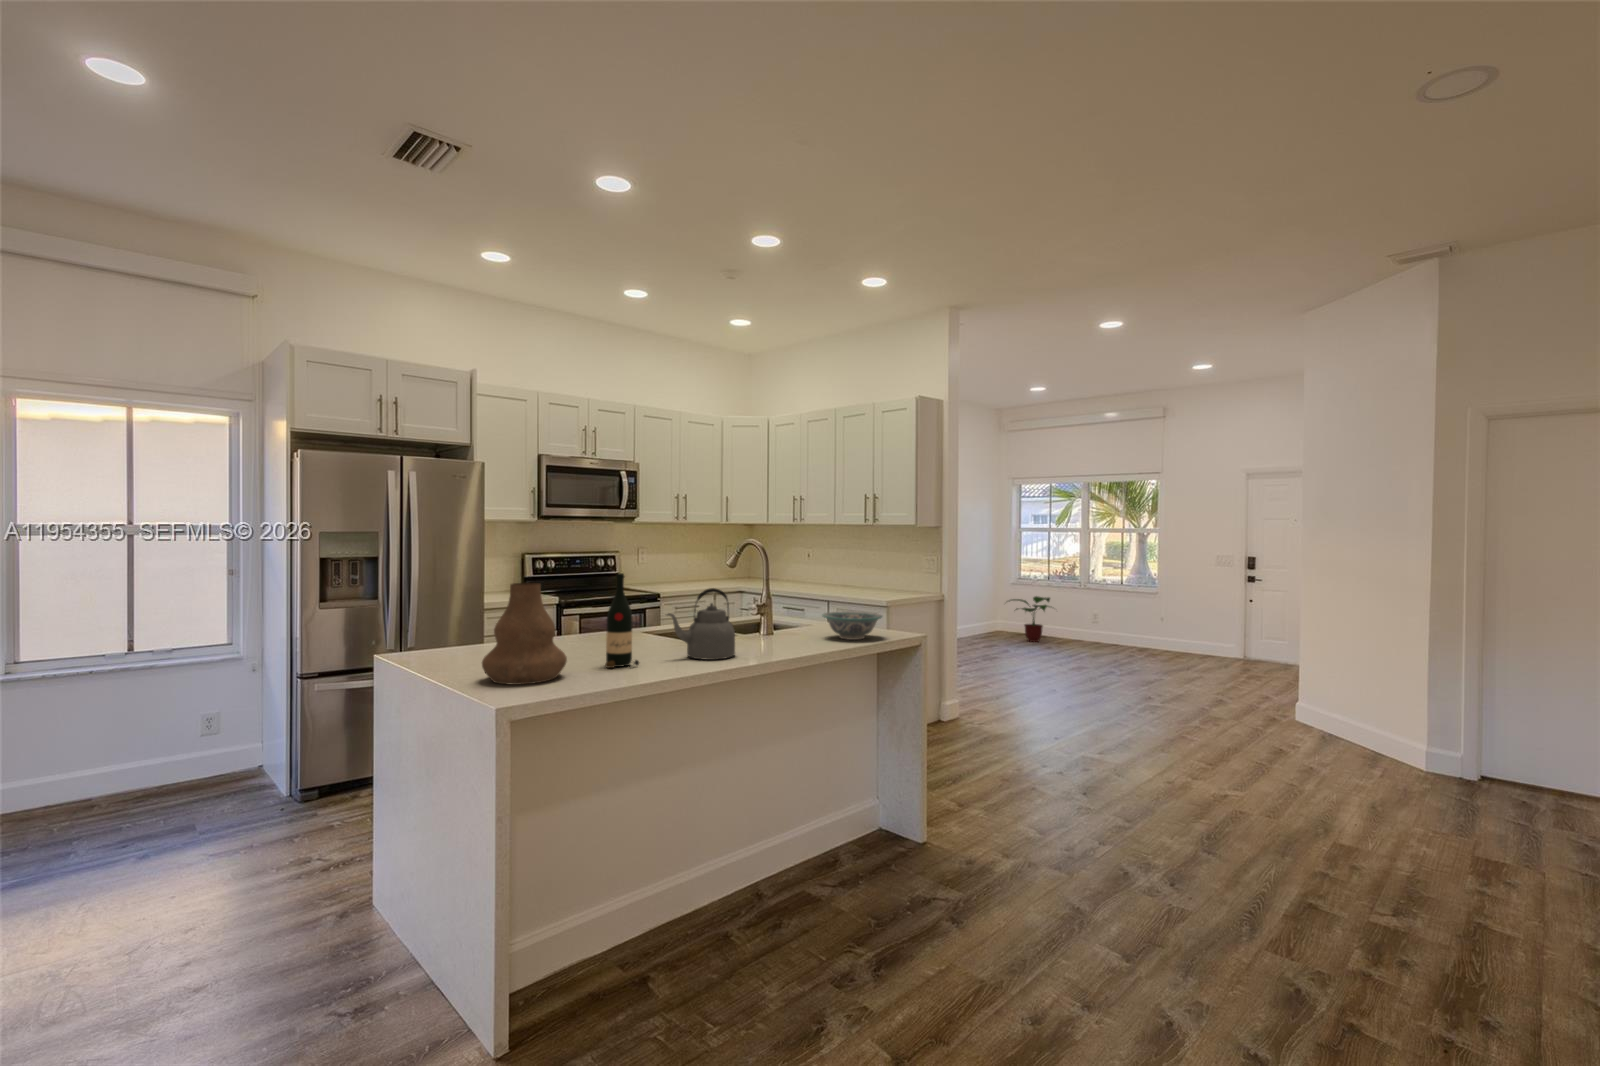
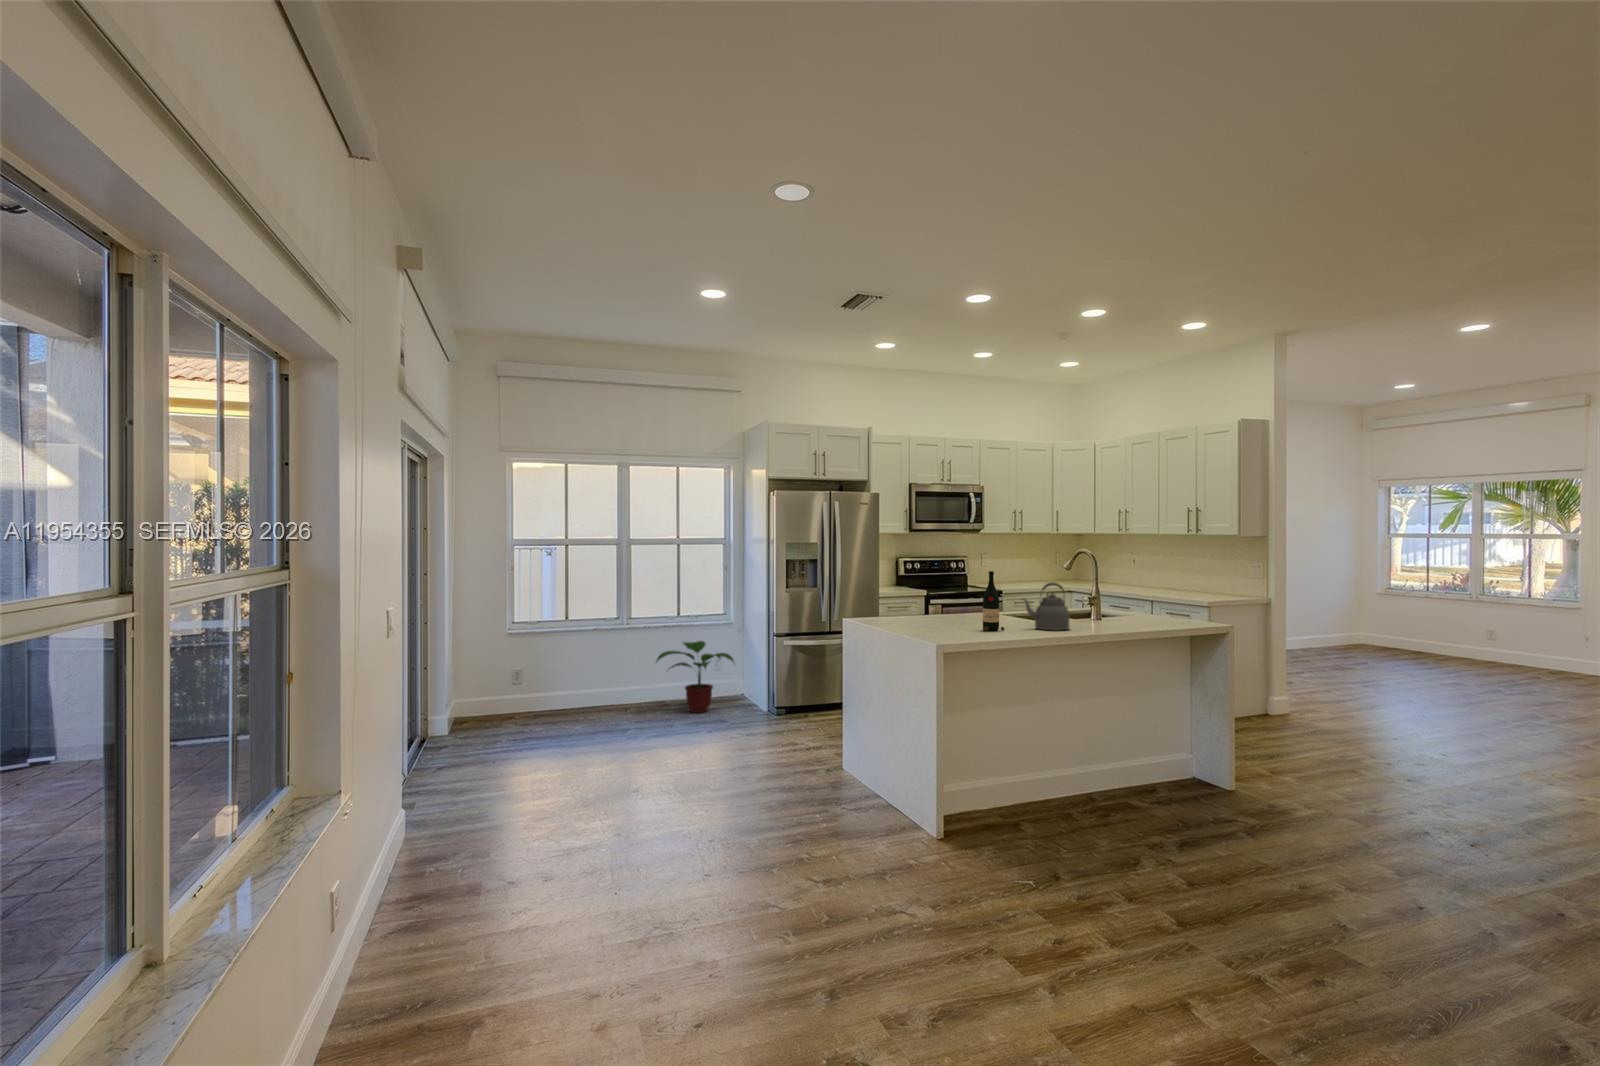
vase: present [482,583,567,685] -> none [913,576,961,635]
potted plant: present [1010,596,1050,642] -> present [656,641,734,713]
bowl: present [823,611,882,640] -> none [1138,604,1189,625]

